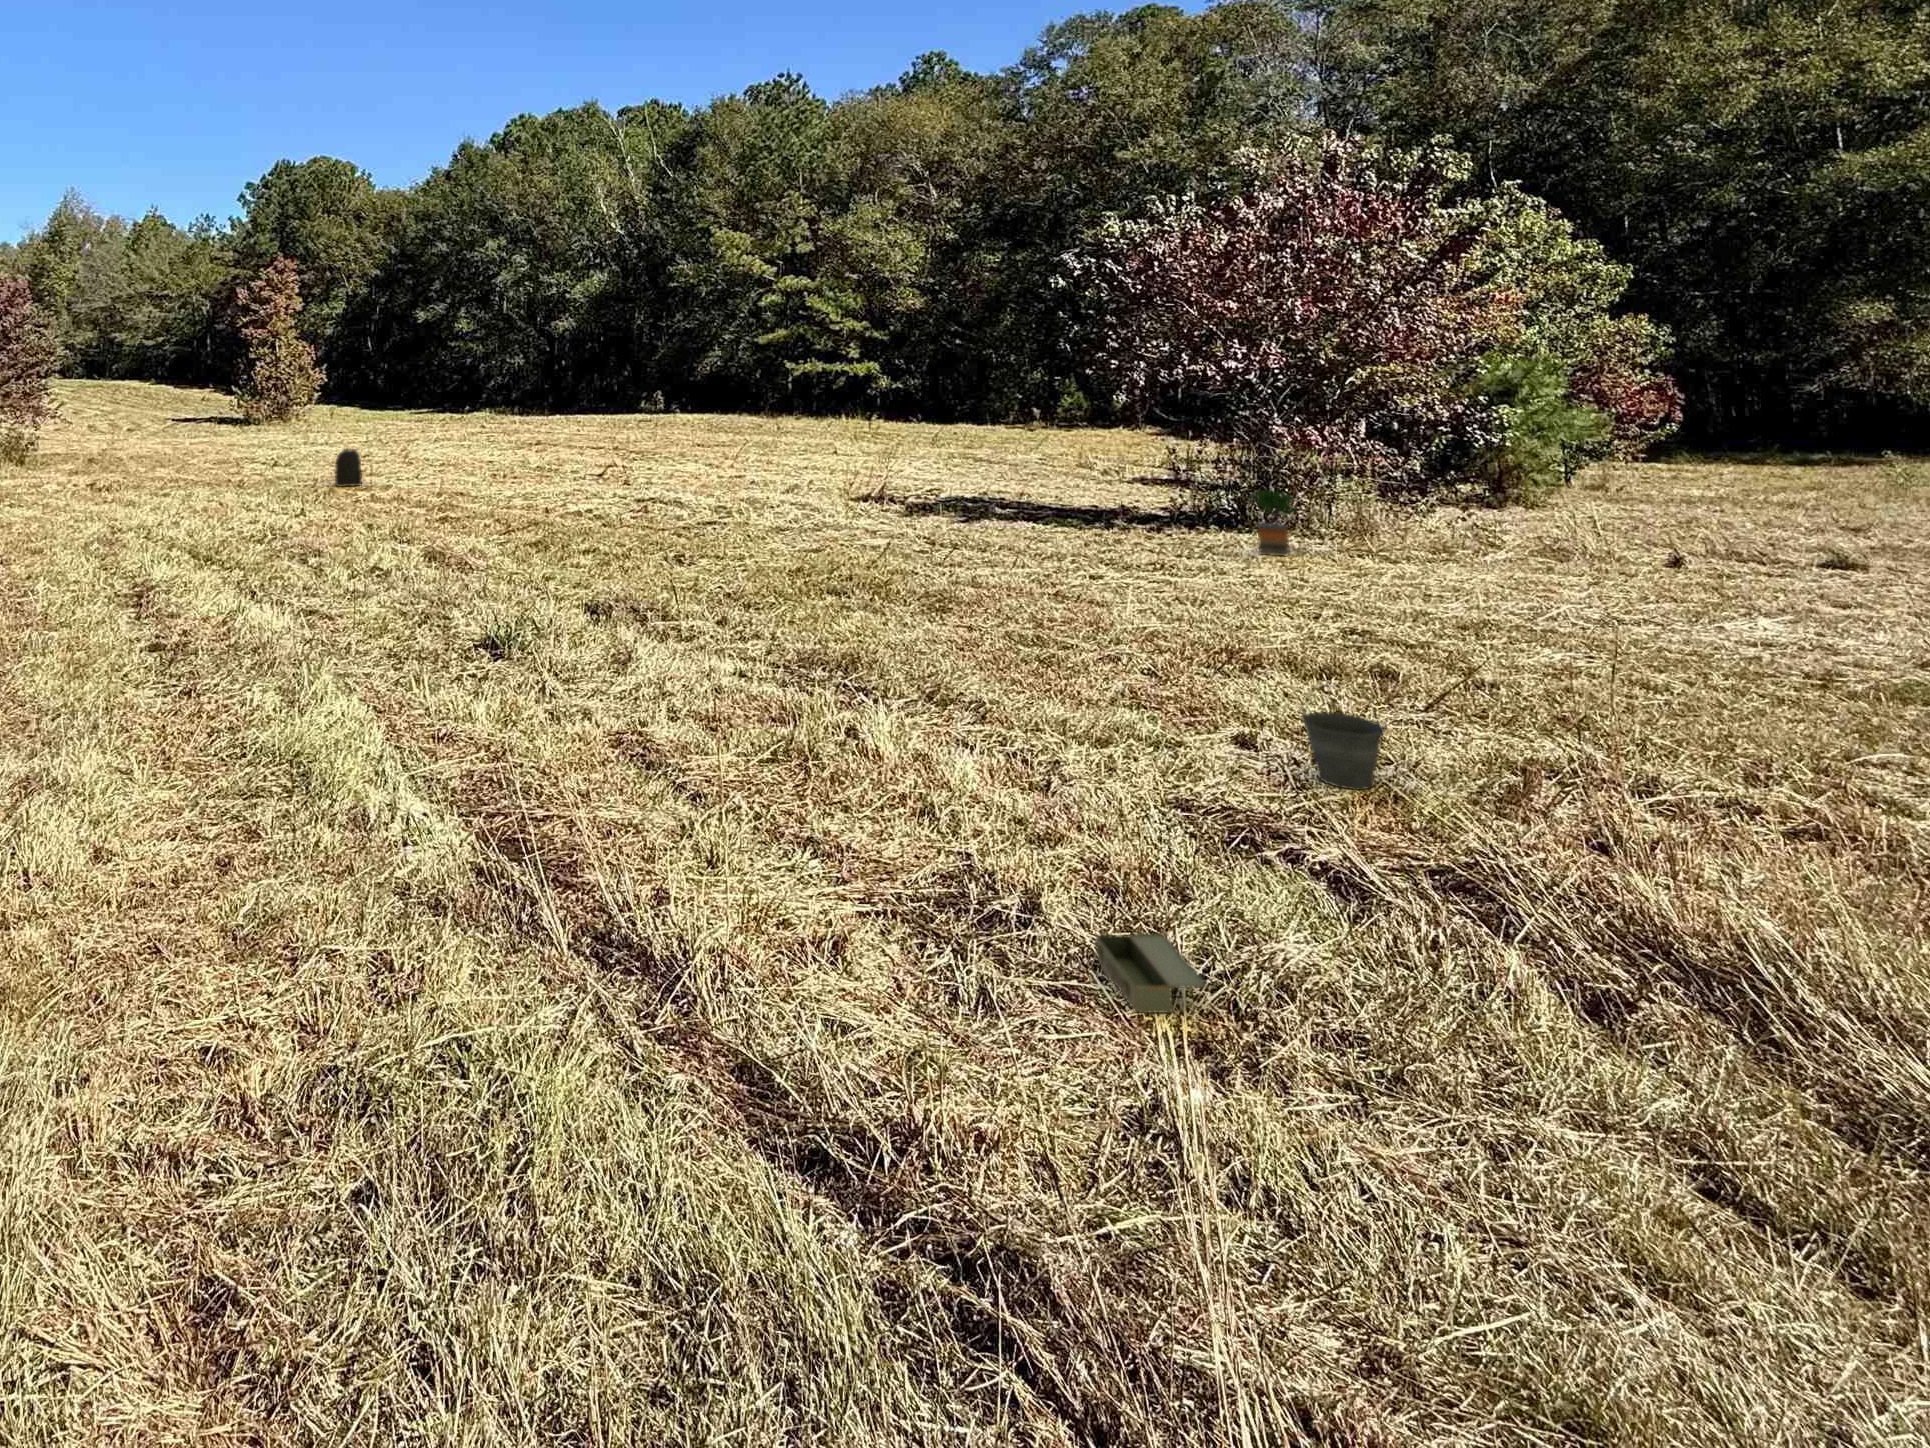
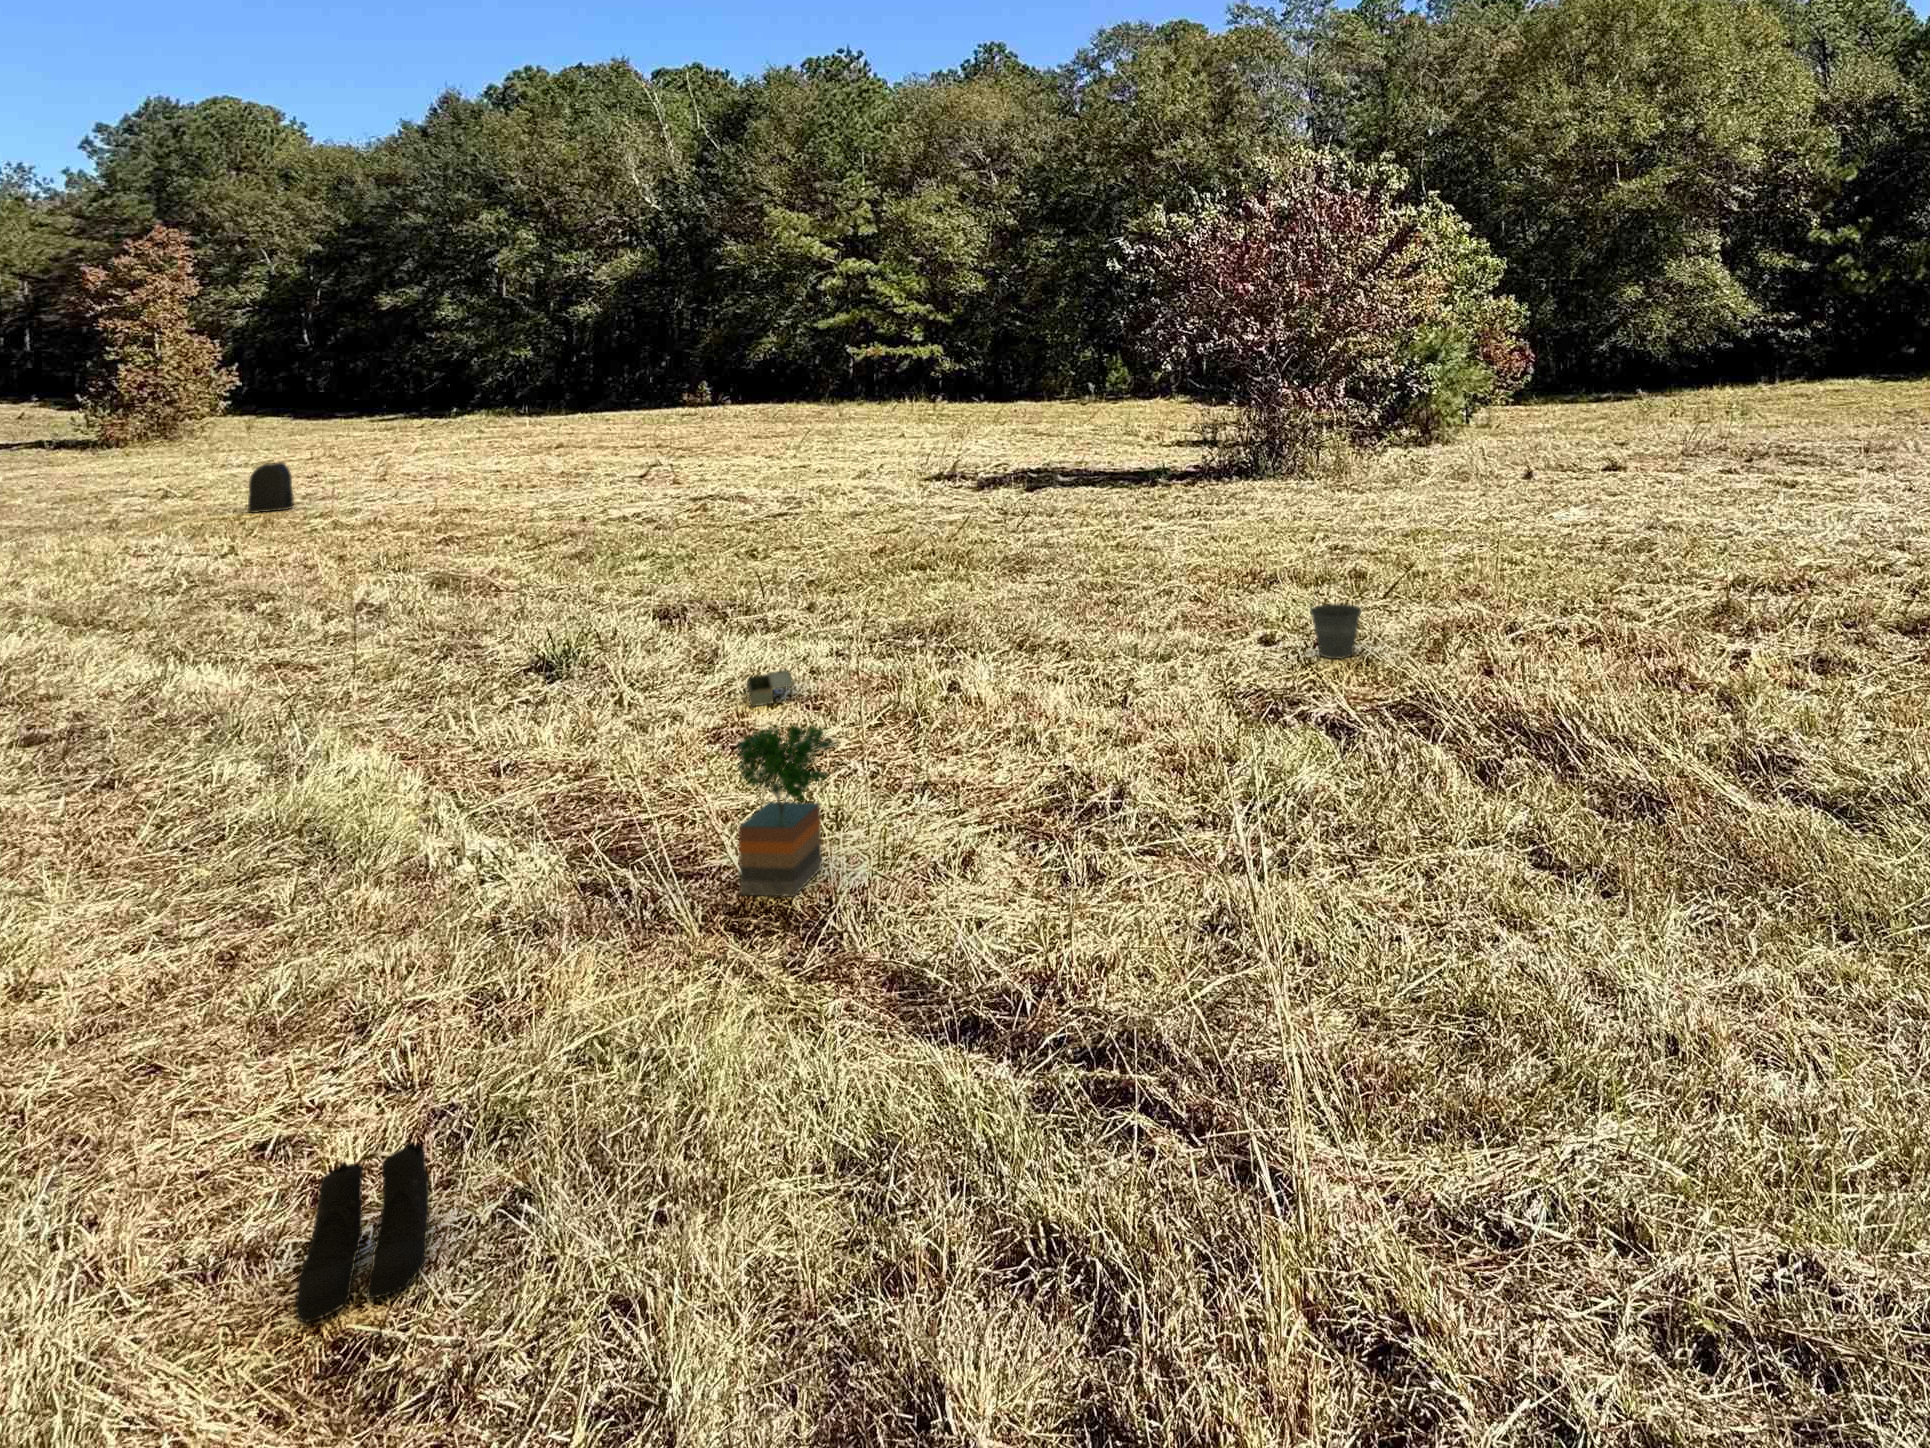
potted tree: present [1250,491,1296,556] -> present [735,725,836,896]
toolbox: present [1096,933,1207,1013] -> present [745,670,794,707]
boots: none [207,1089,311,1234] -> present [296,1142,429,1322]

